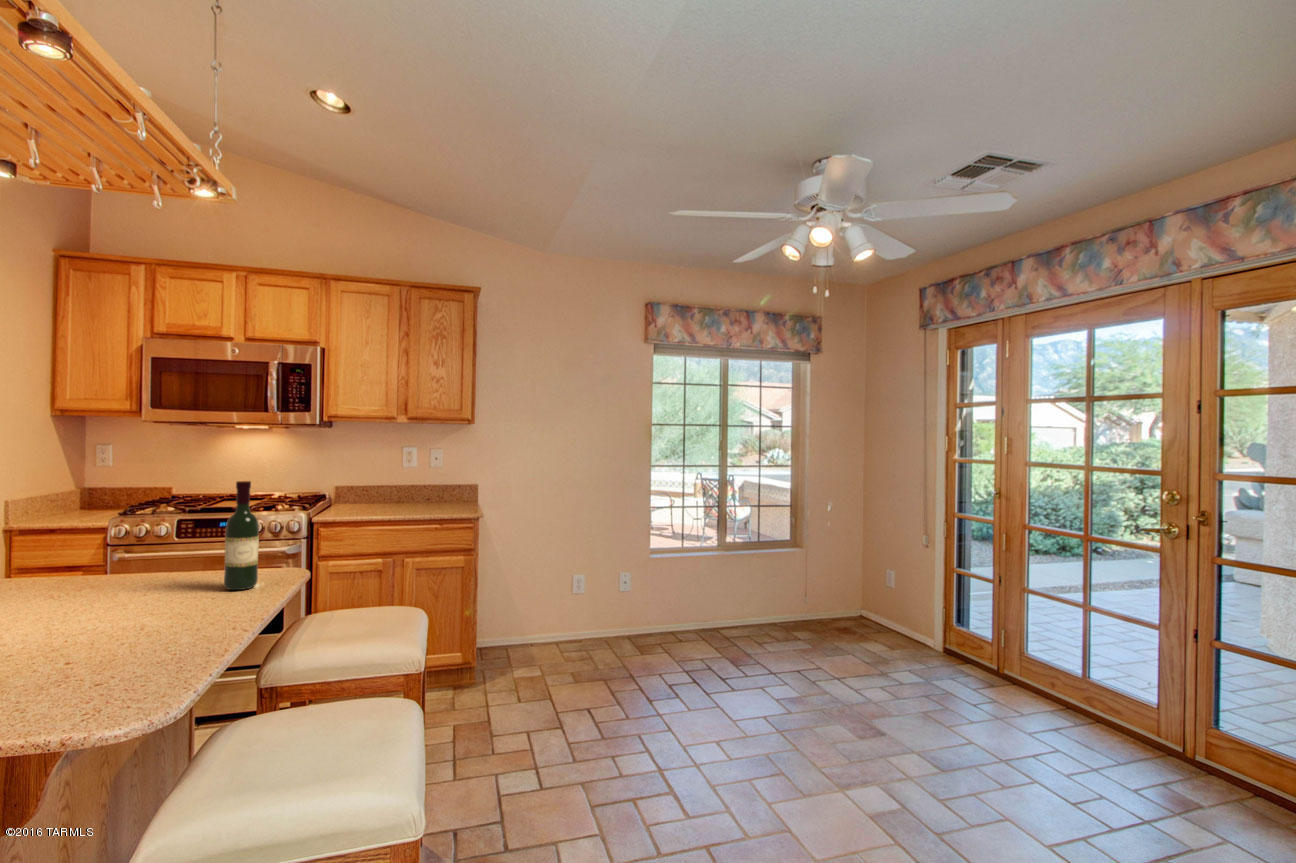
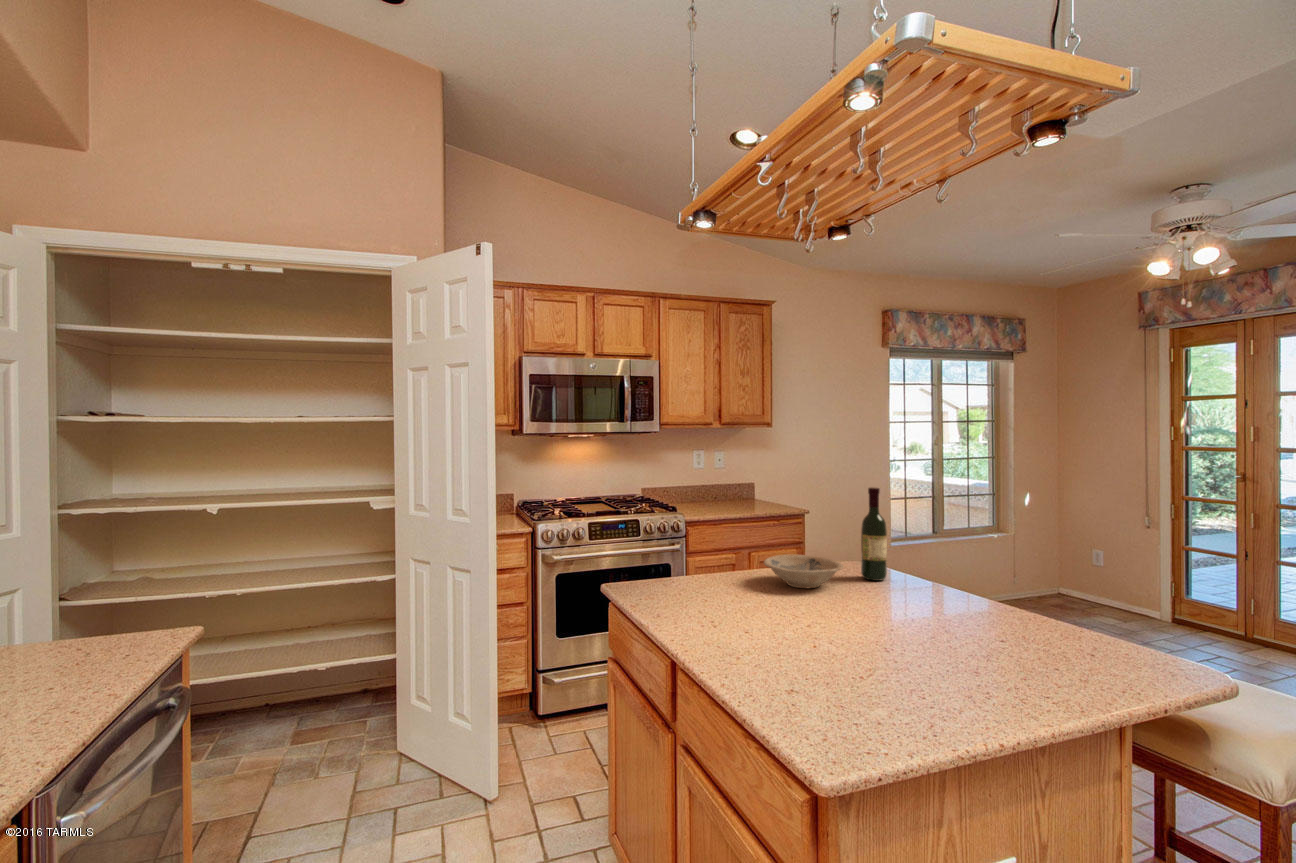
bowl: none [69,556,190,596] -> present [764,554,843,588]

